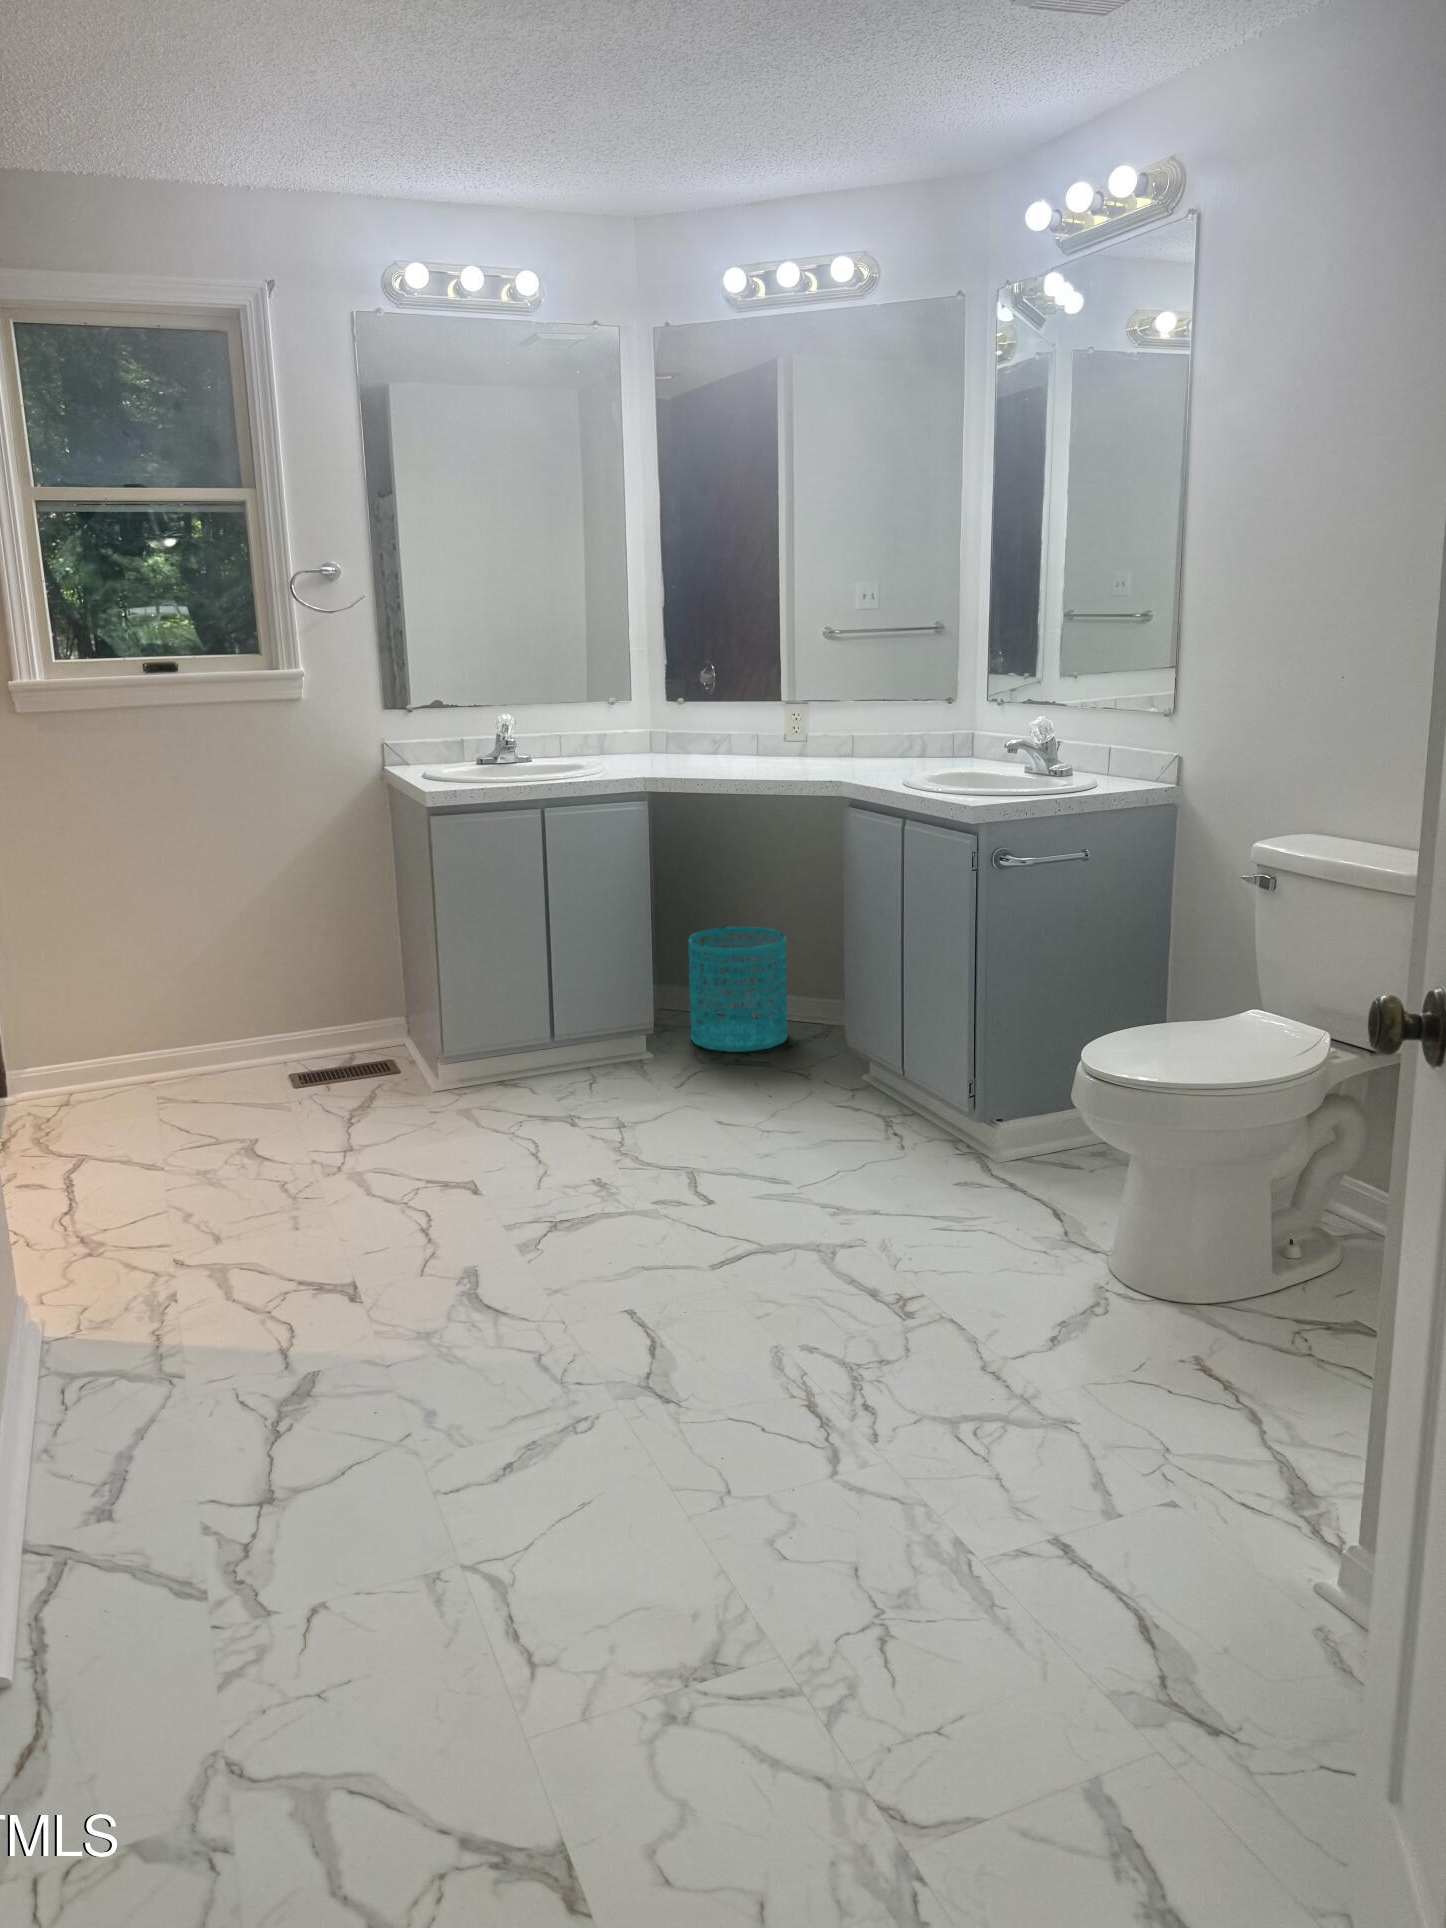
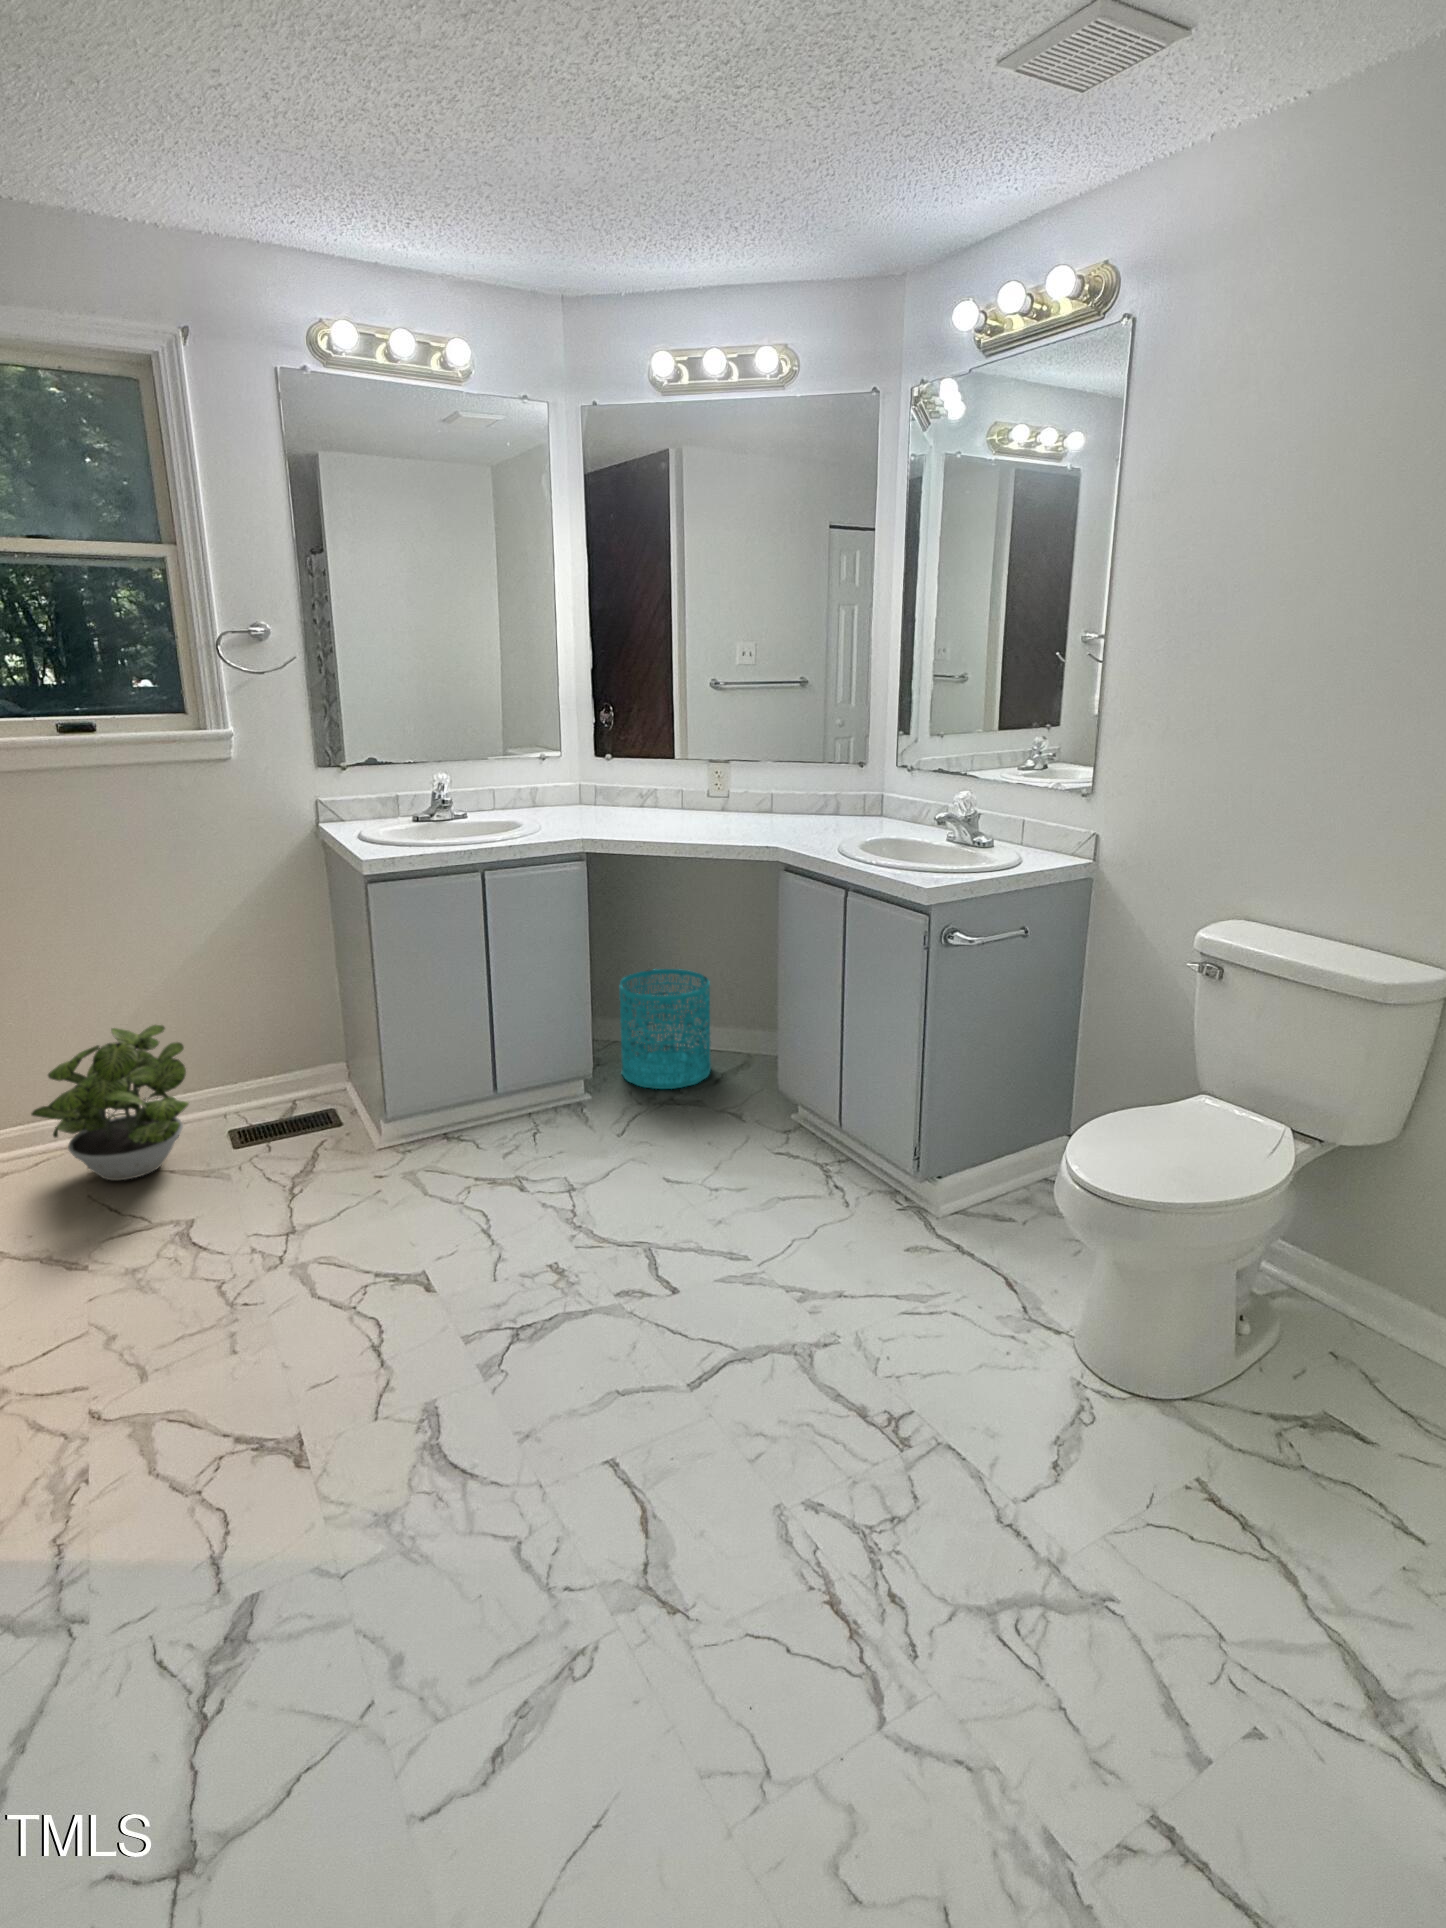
potted plant: none [114,962,256,1107] -> present [32,1025,189,1180]

